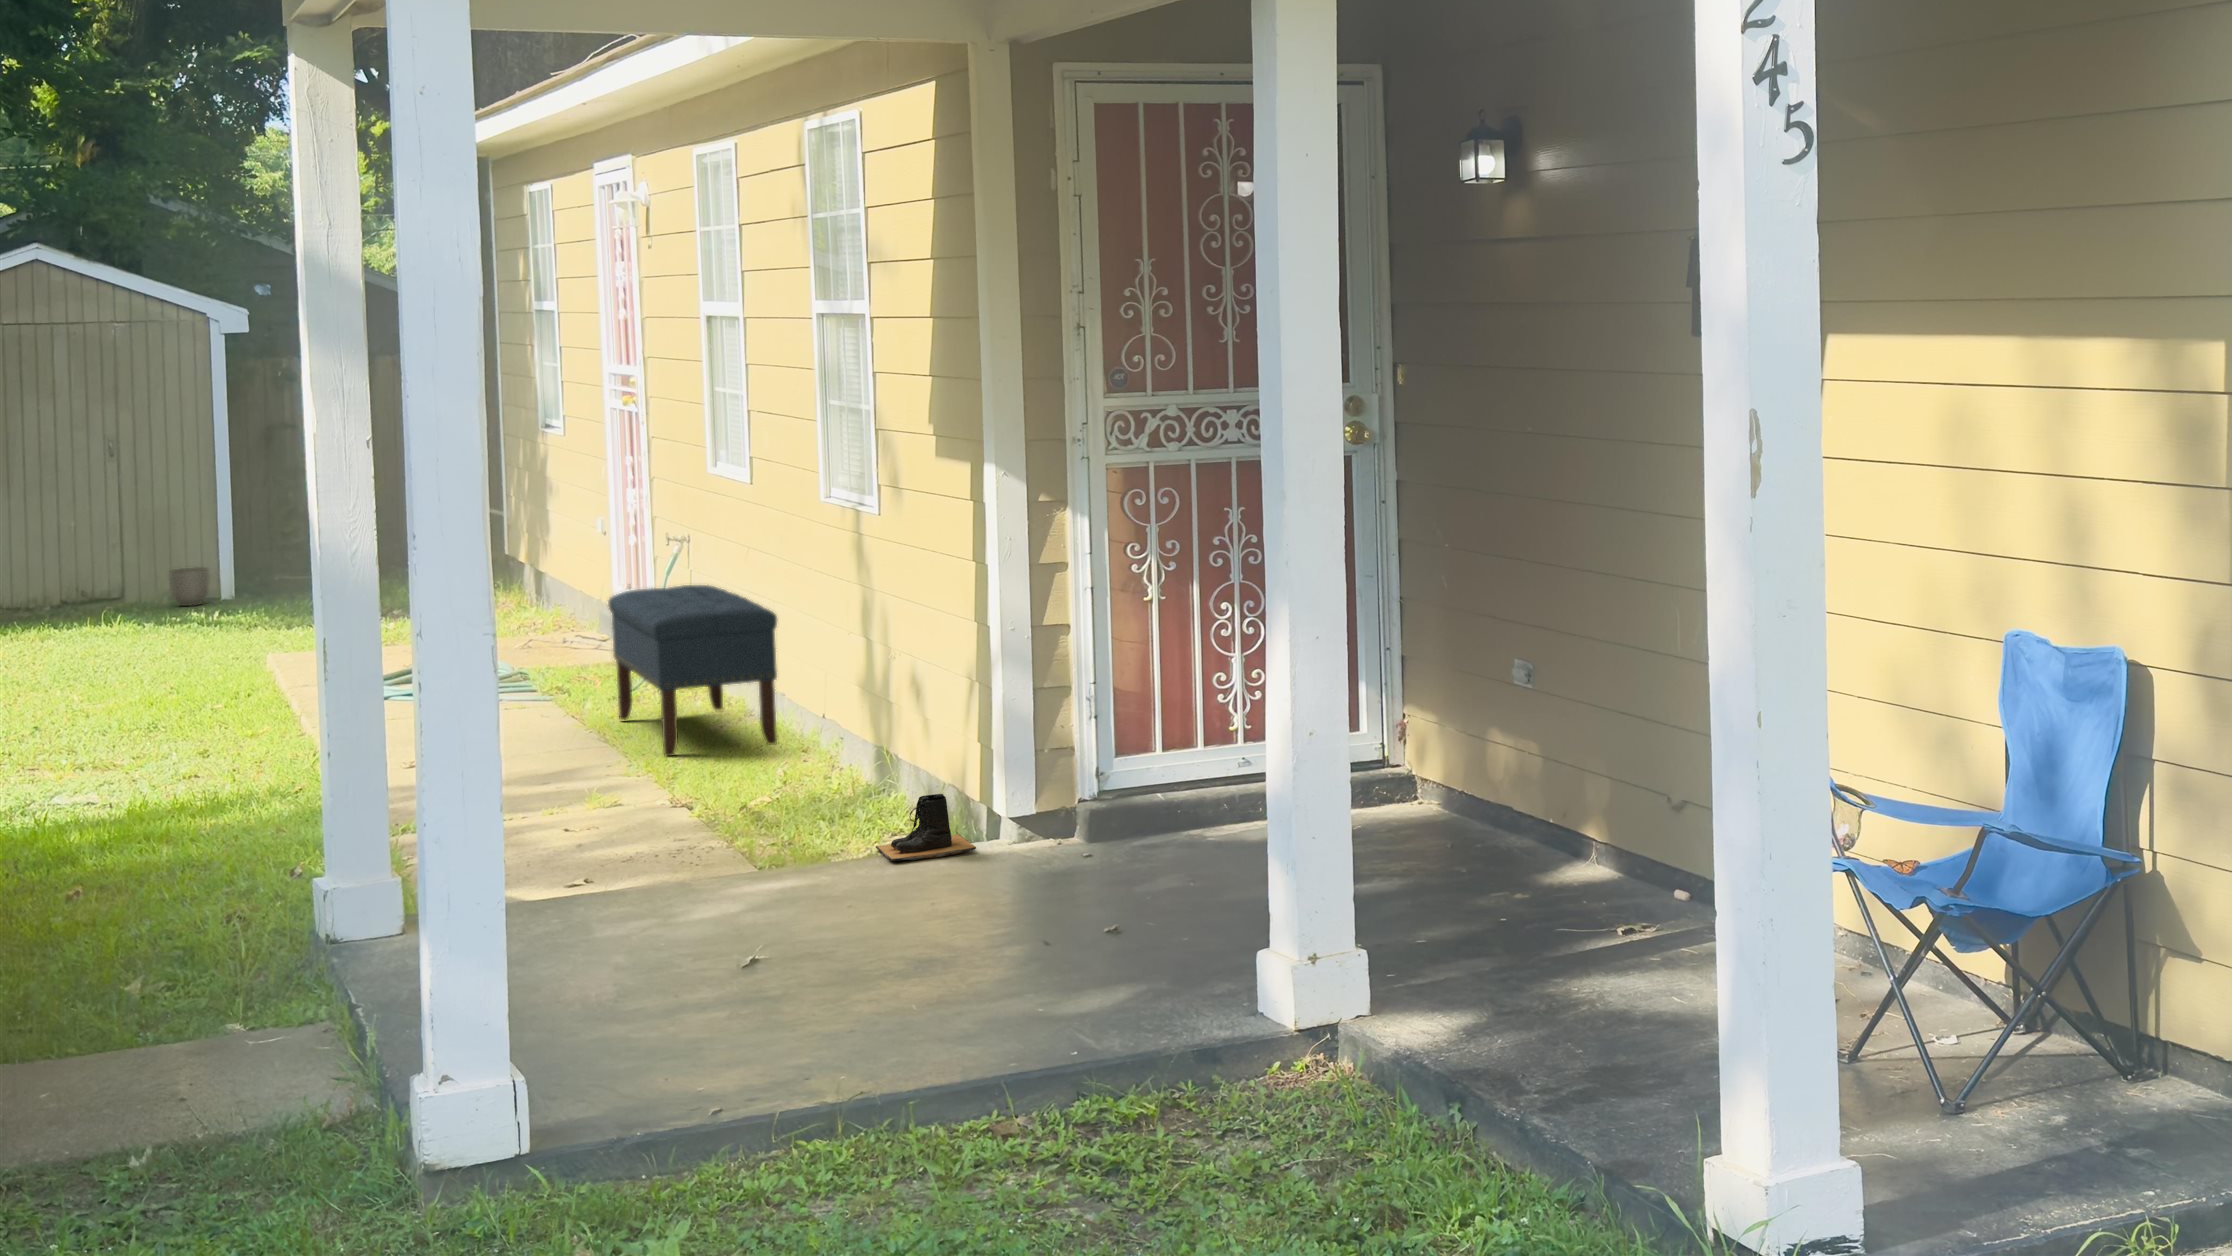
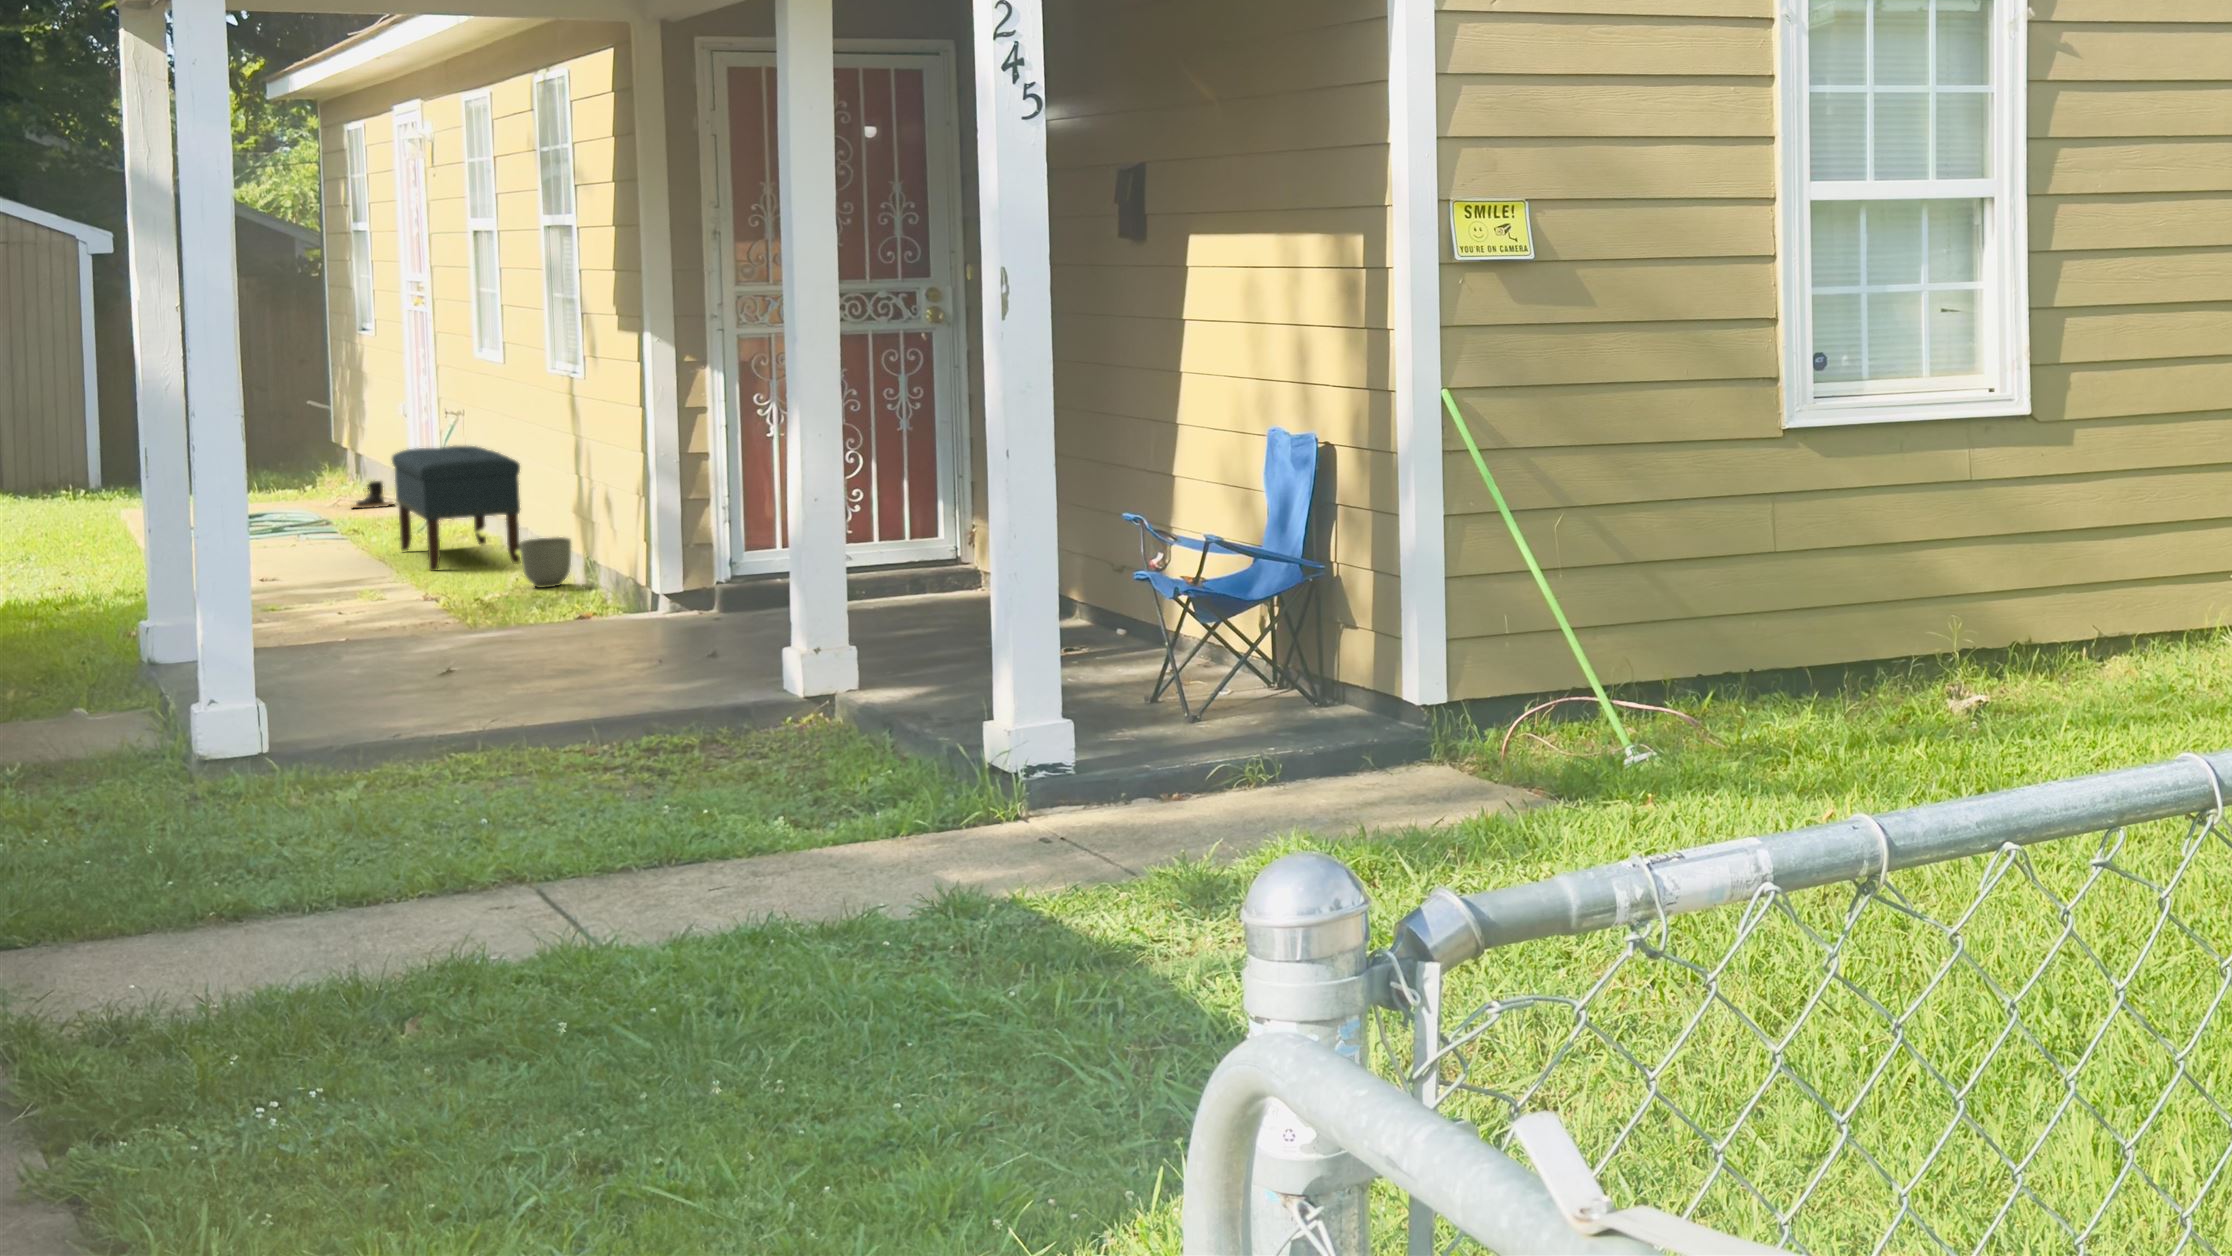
planter: present [168,567,210,606] -> present [520,537,571,588]
boots: present [876,794,976,861] -> present [352,481,393,508]

